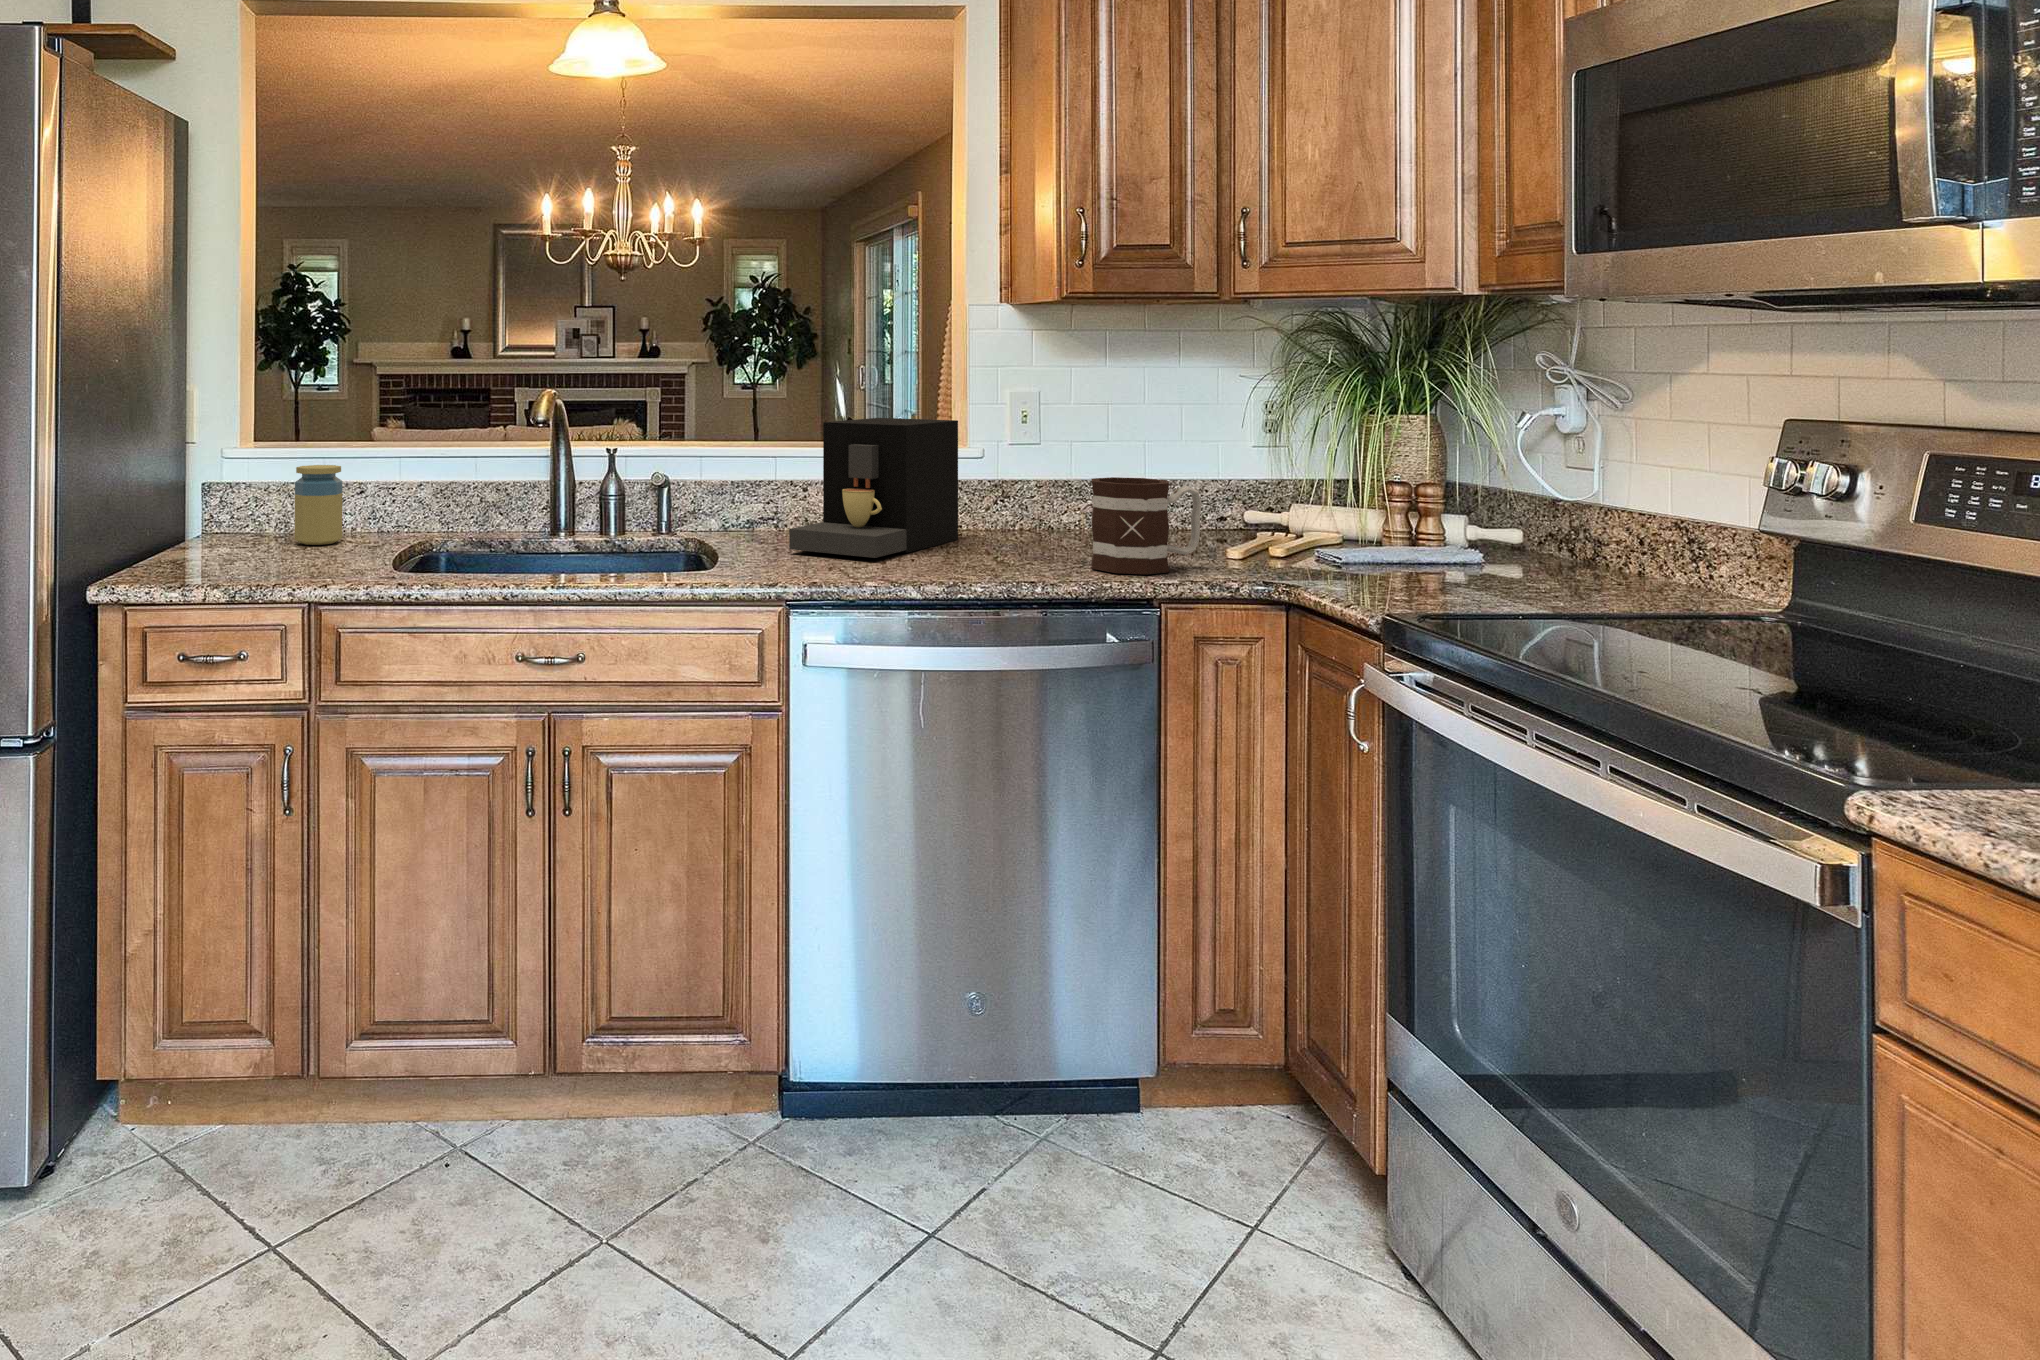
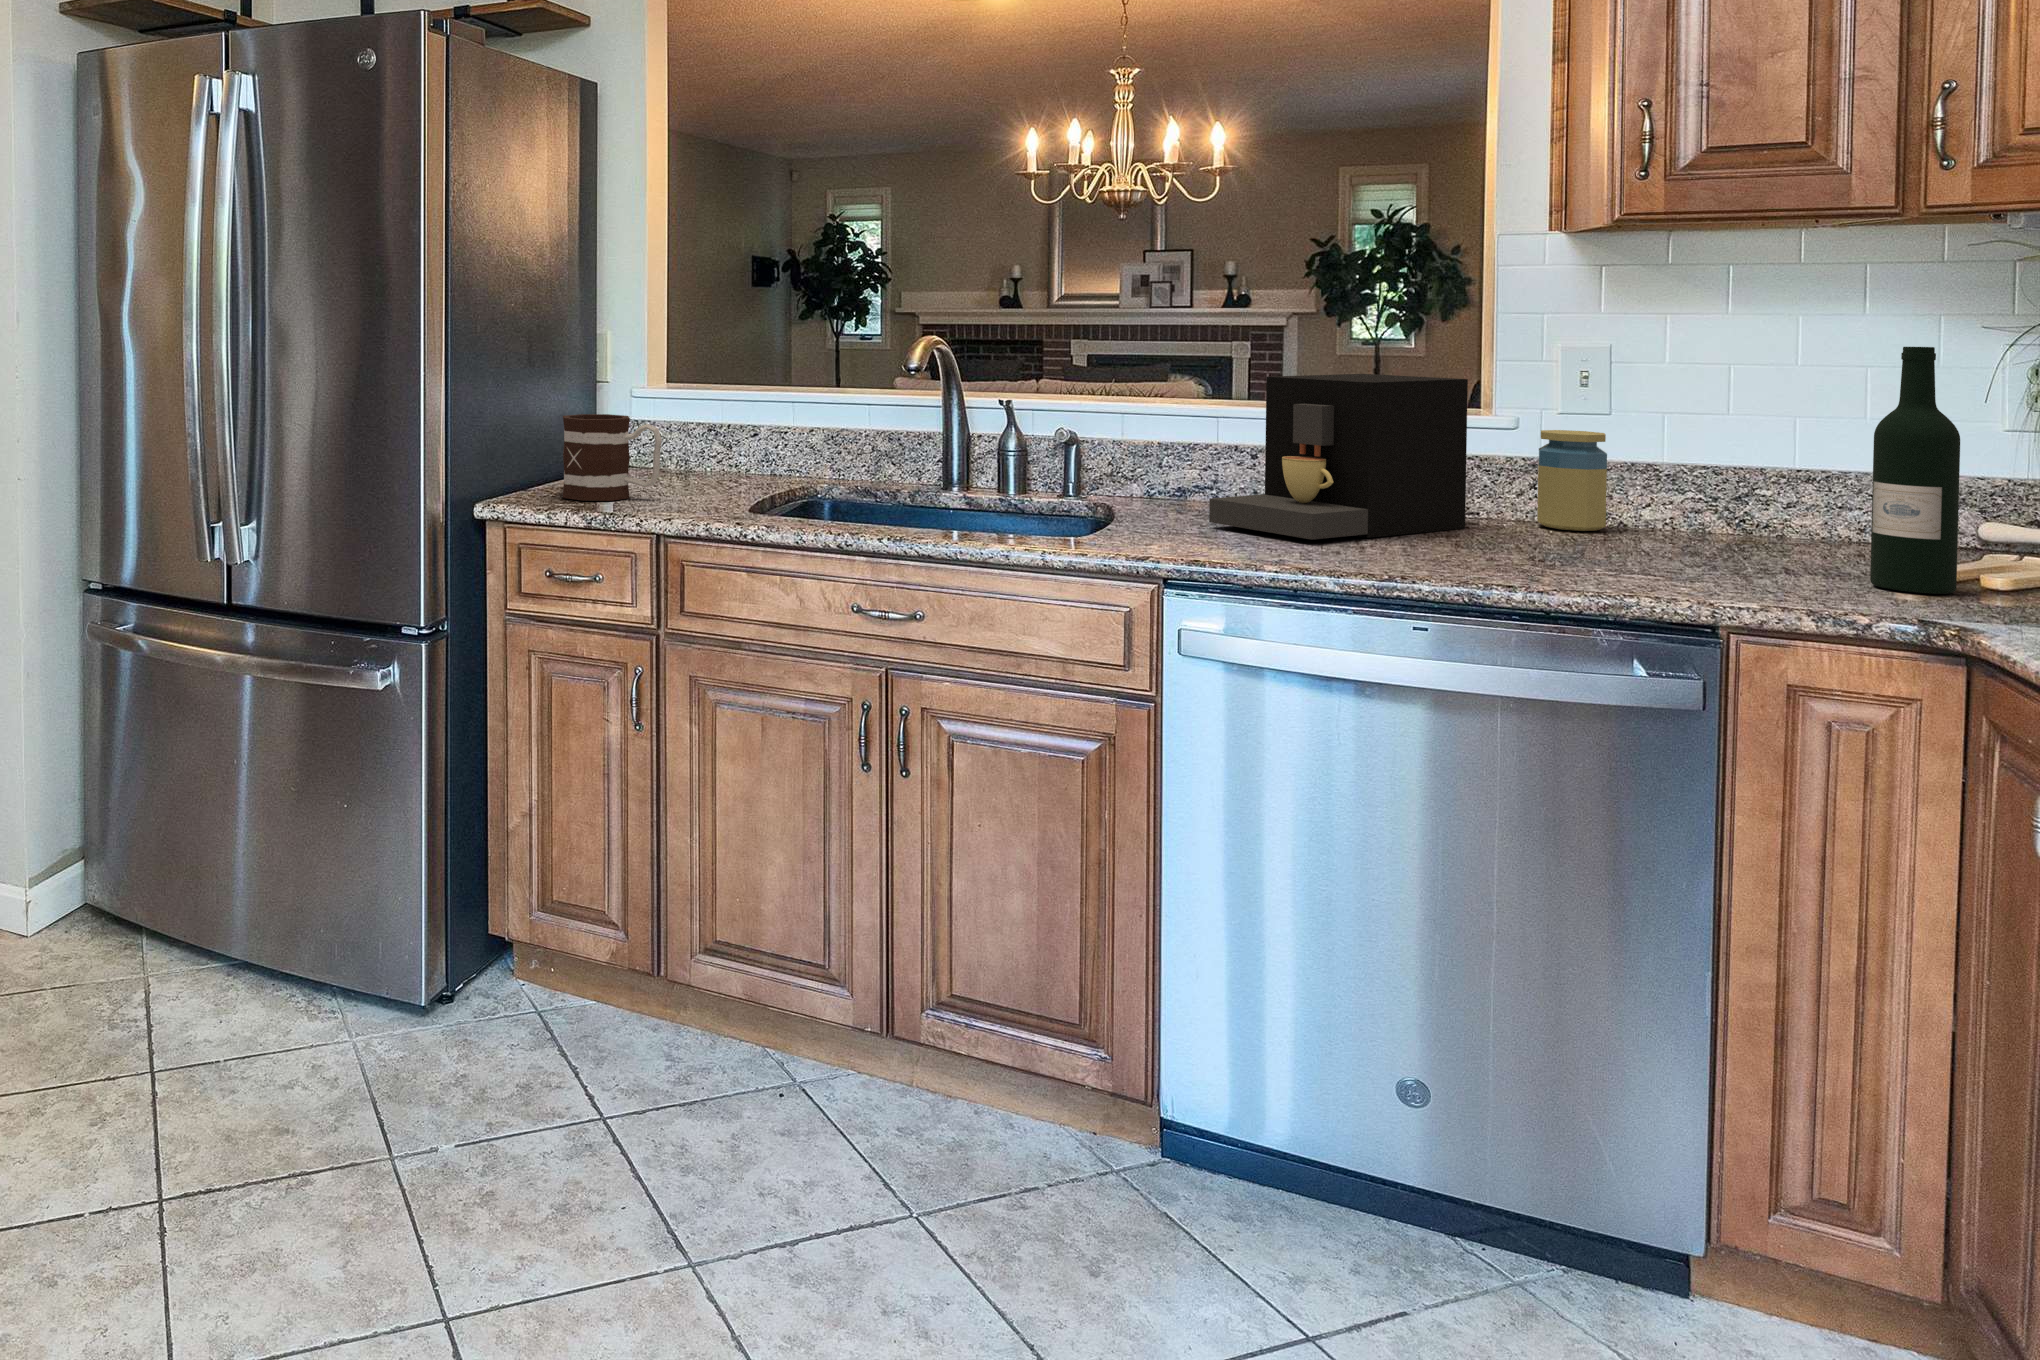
wine bottle: none [1220,392,1266,564] -> present [1870,347,1960,594]
jar: present [295,465,342,545] -> present [1537,430,1607,531]
mug: present [1091,477,1202,574] -> present [563,414,662,501]

